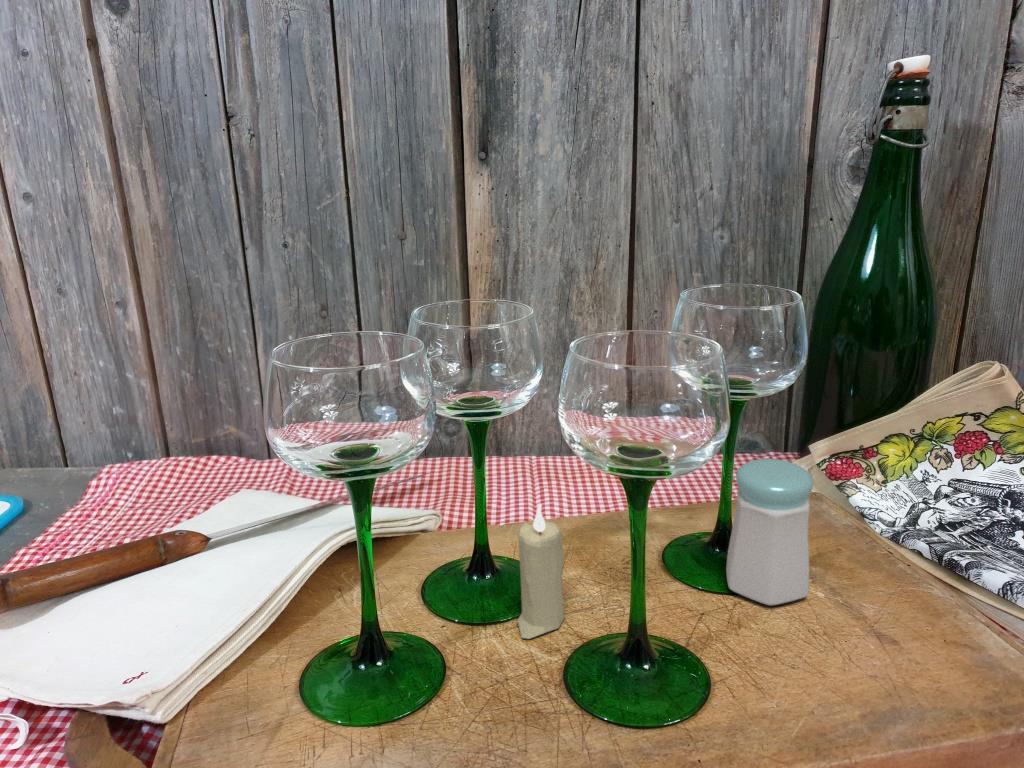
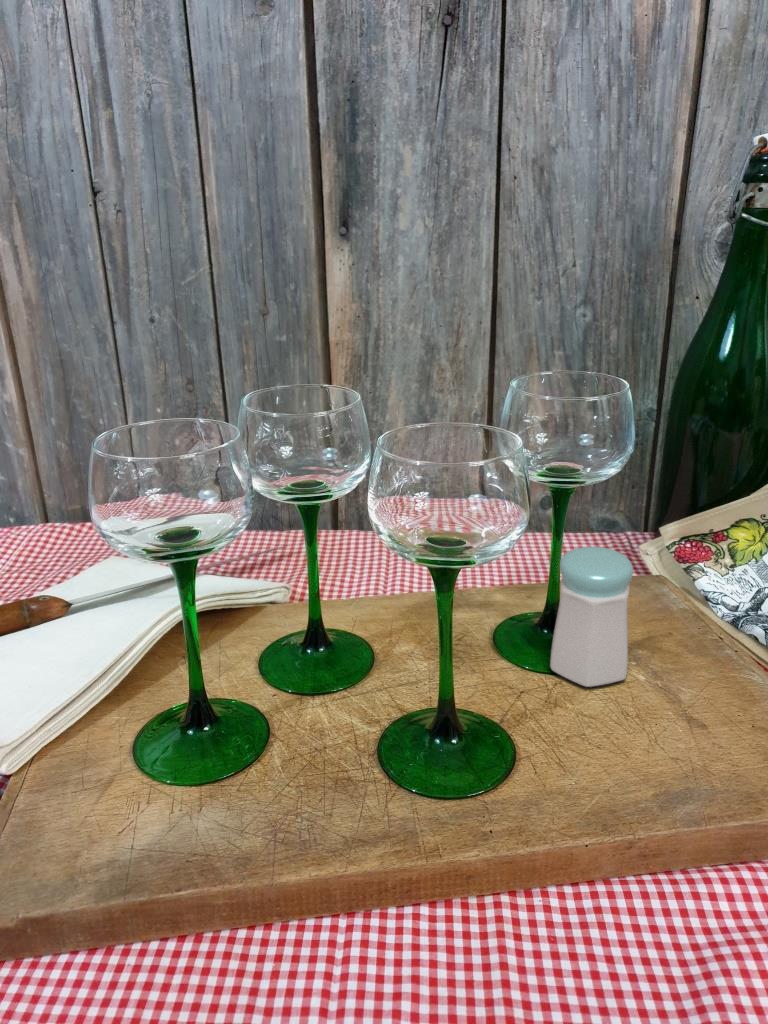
candle: present [517,504,564,639] -> none [343,586,389,710]

